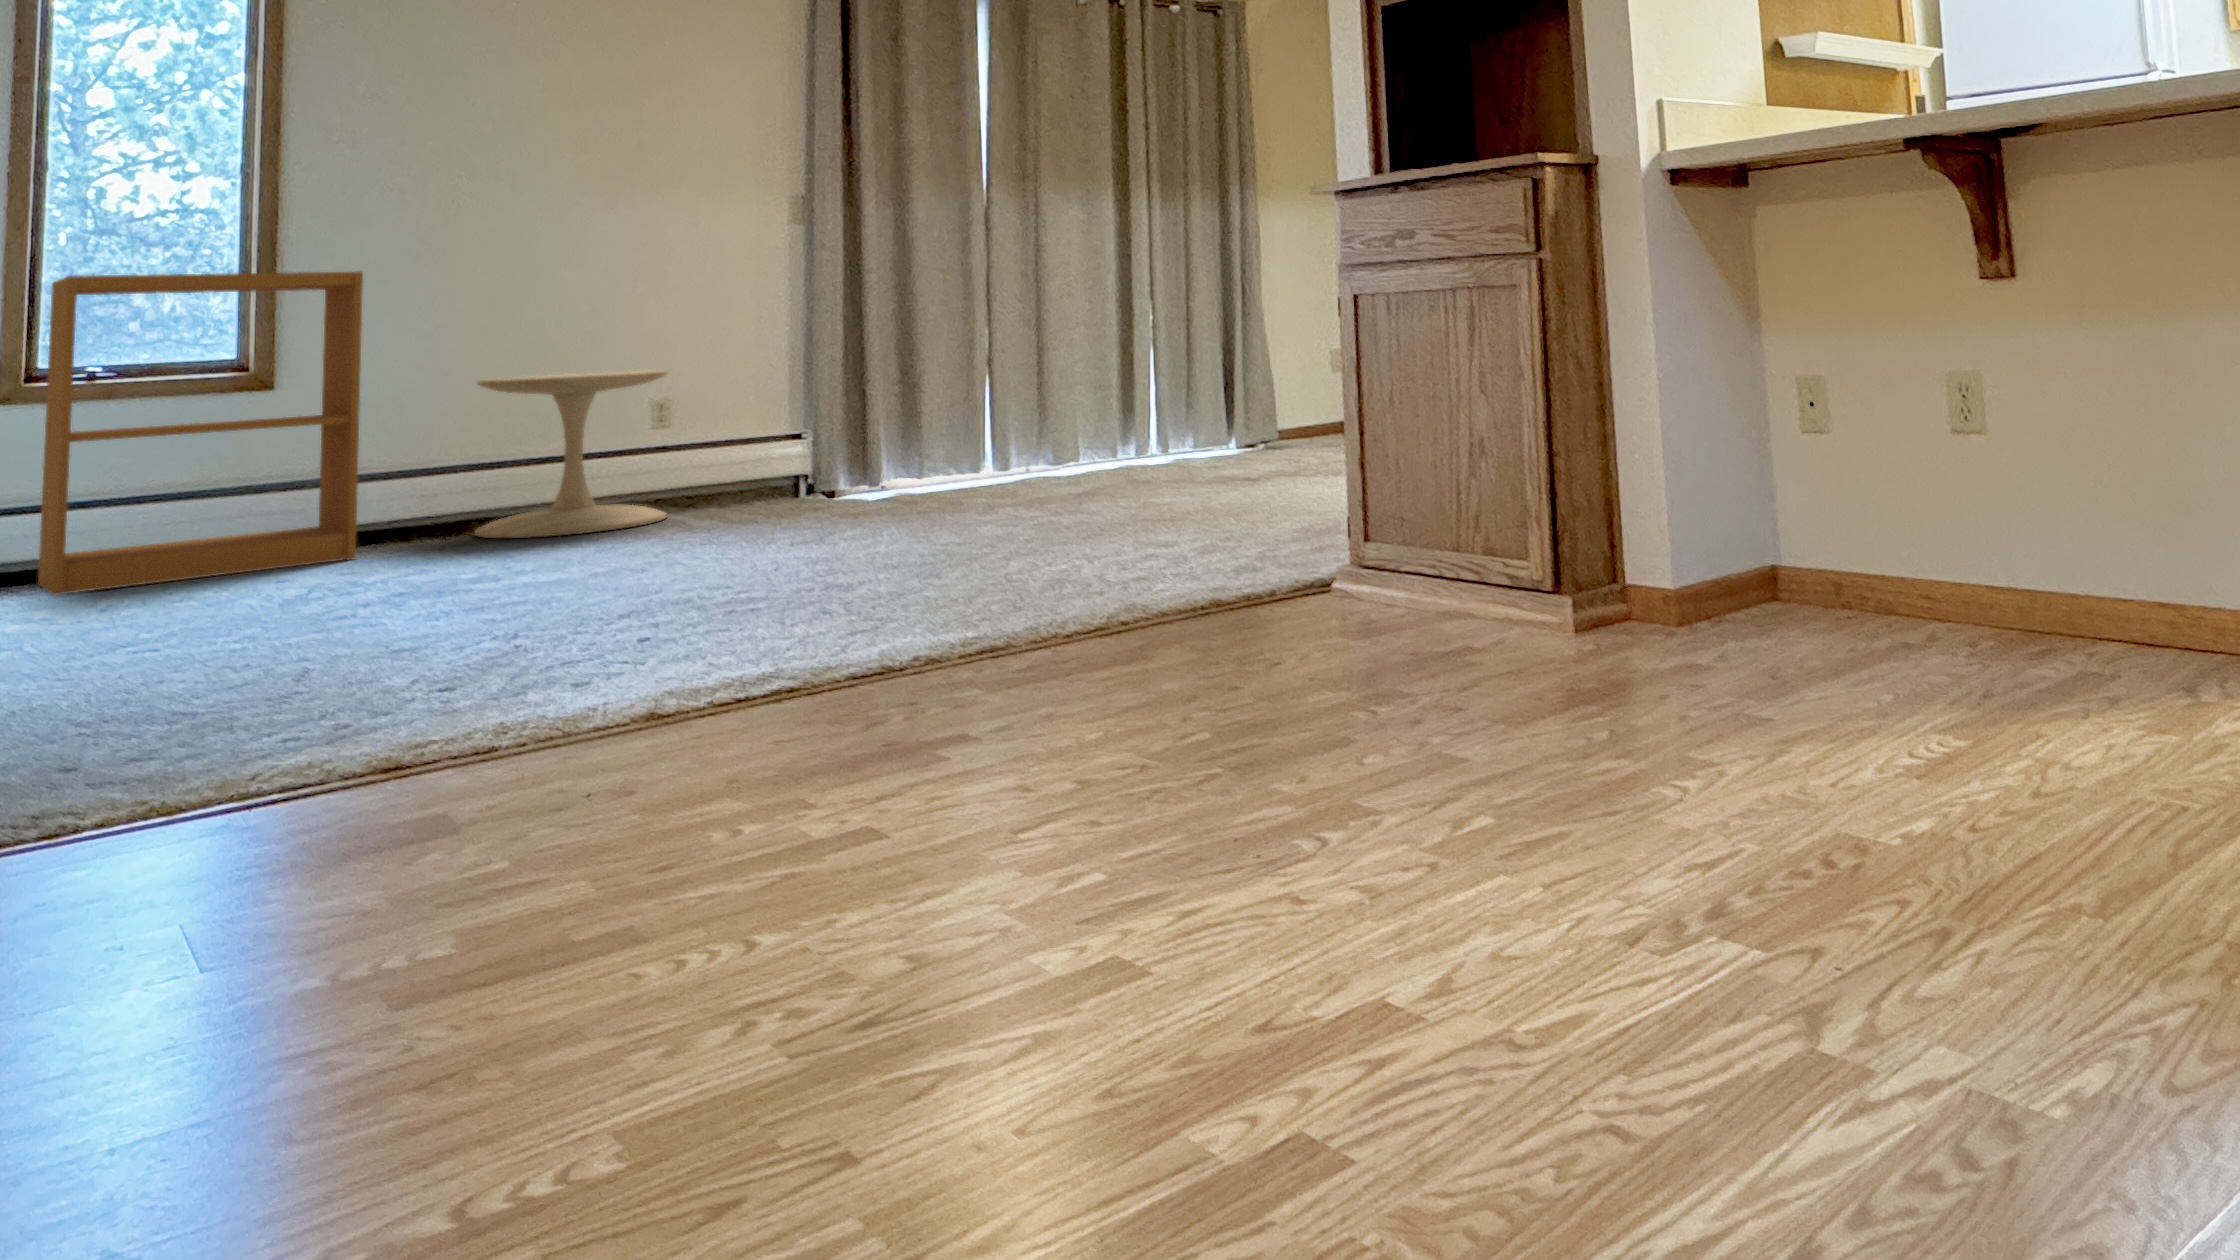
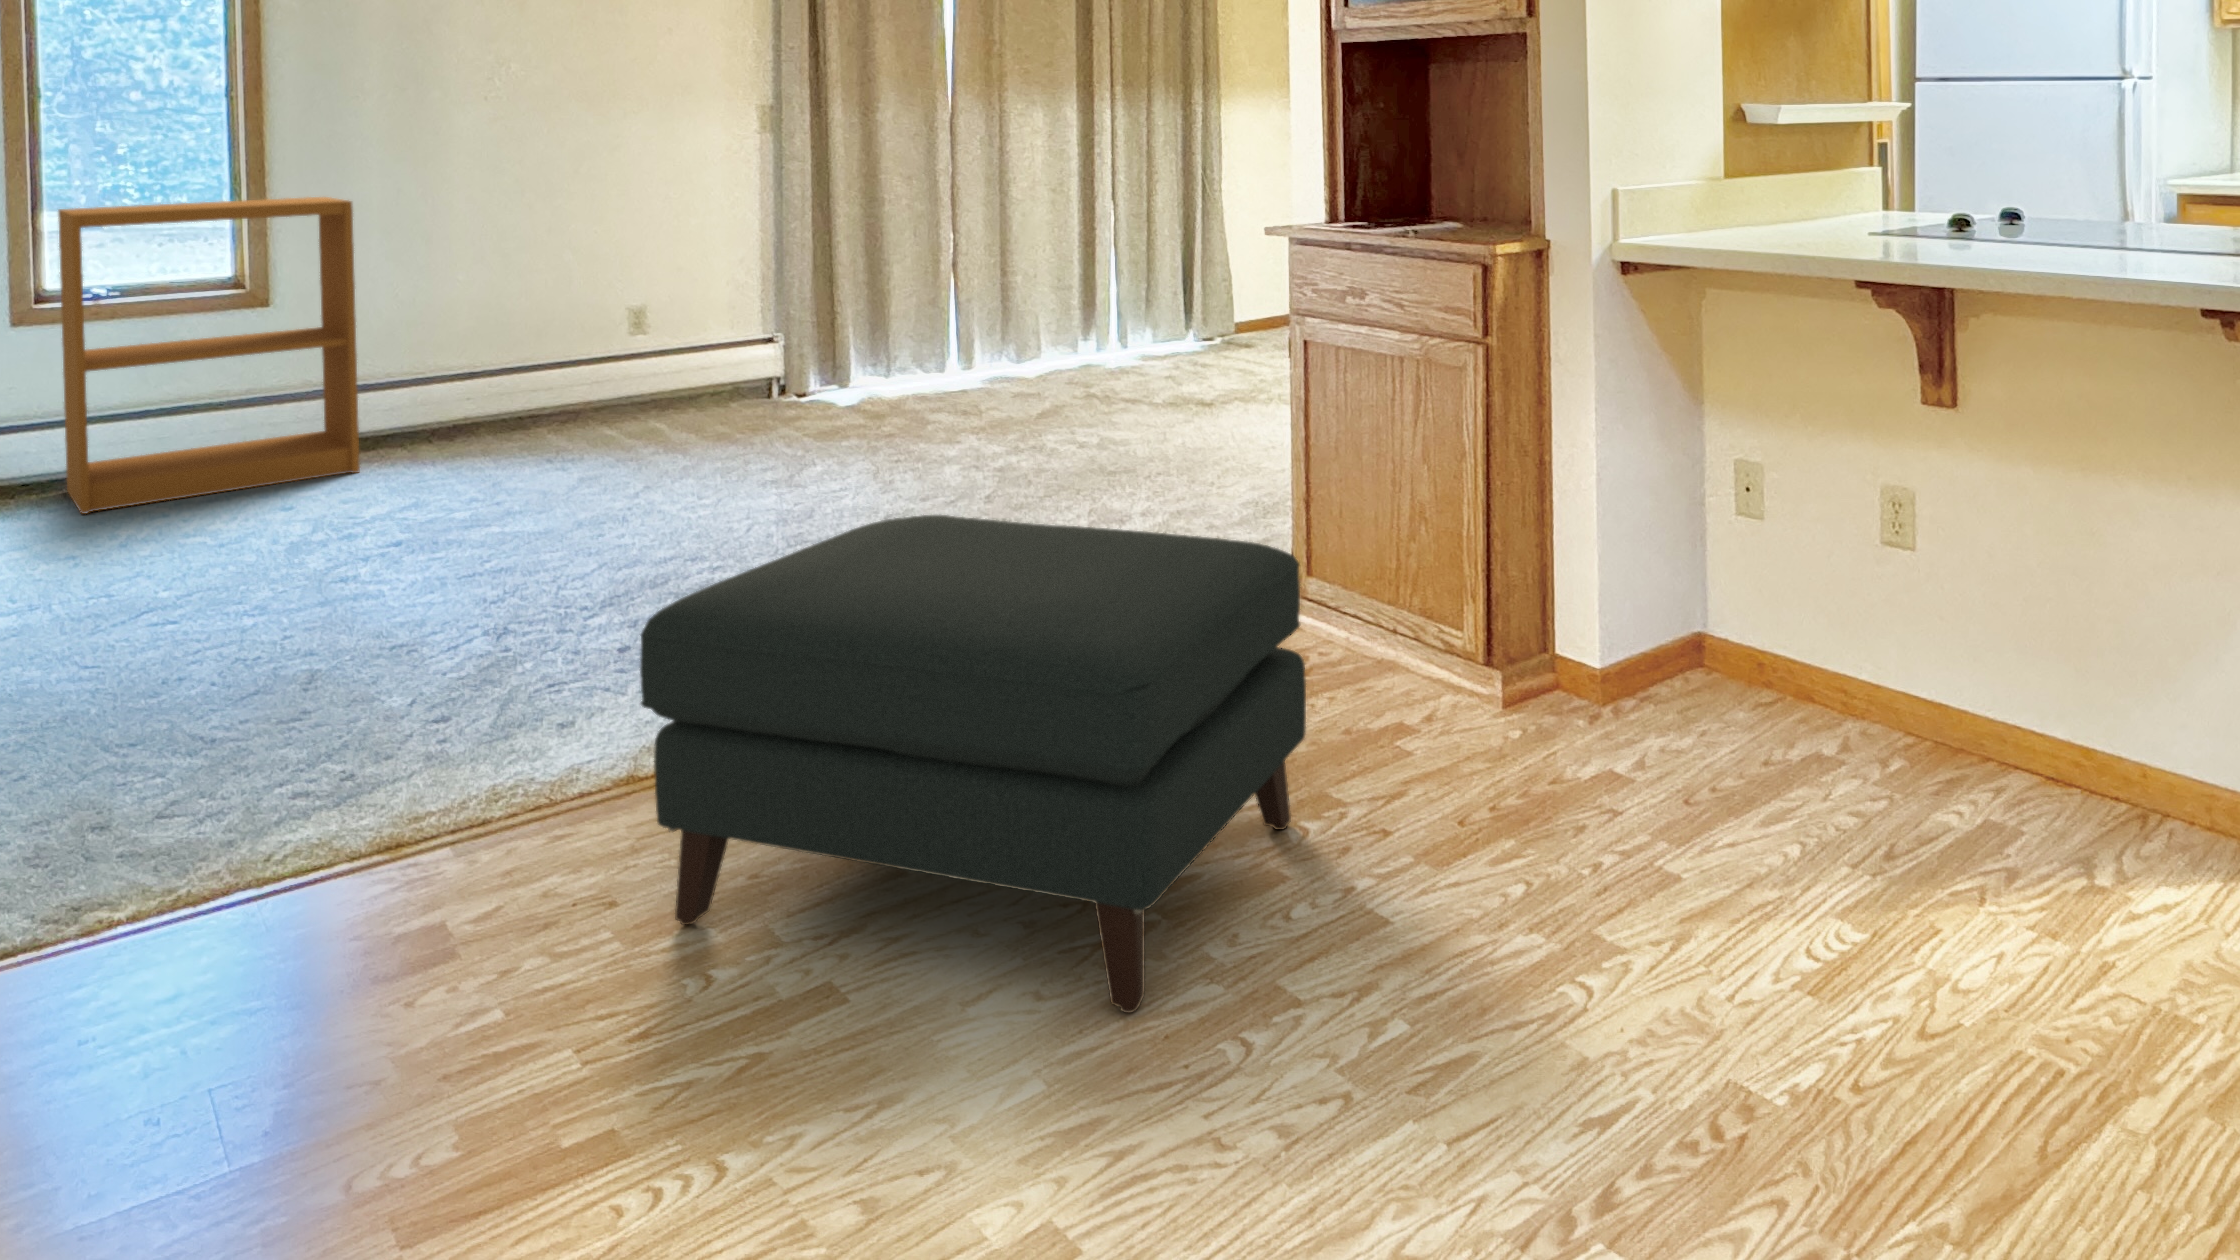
side table: present [475,370,667,538] -> none [467,280,651,448]
ottoman: none [677,398,1371,818] -> present [640,515,1306,1013]

